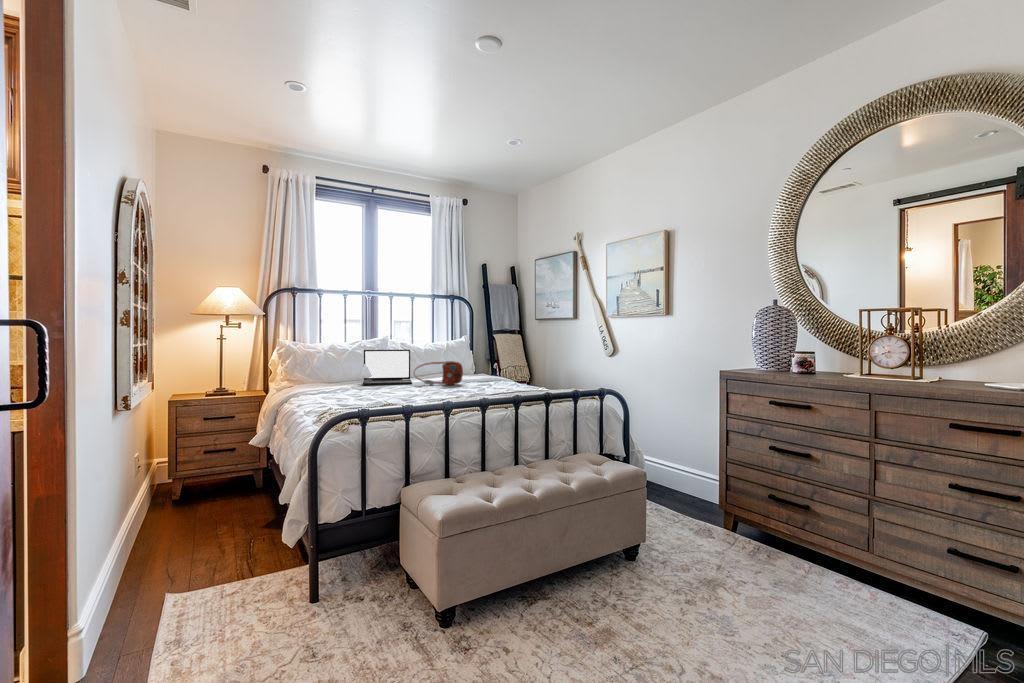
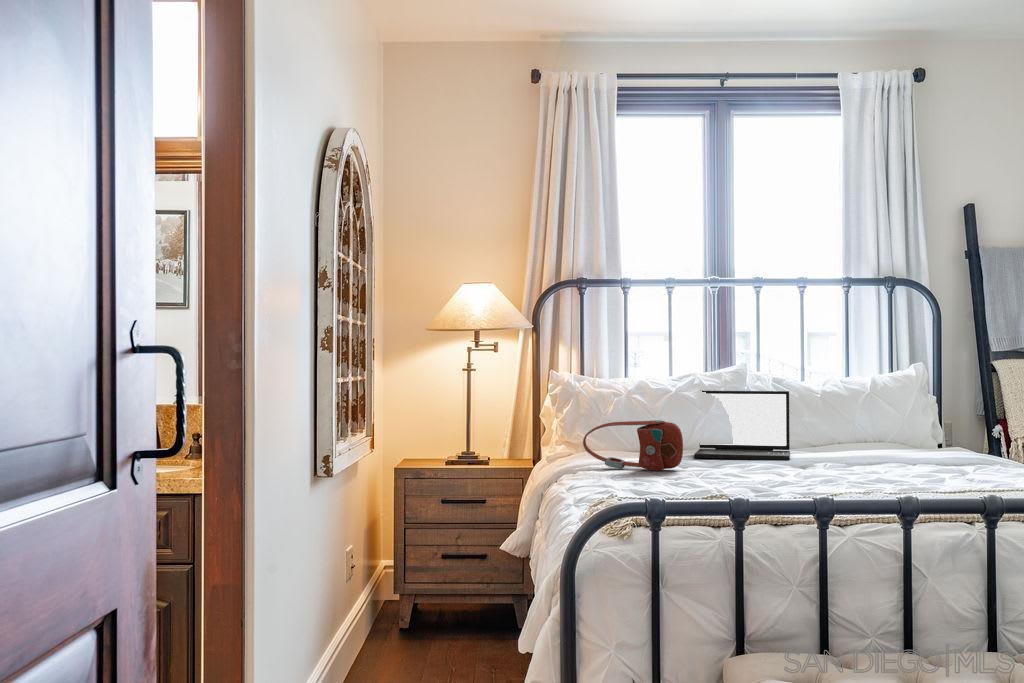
handbag: present [414,361,463,385] -> present [583,420,683,471]

